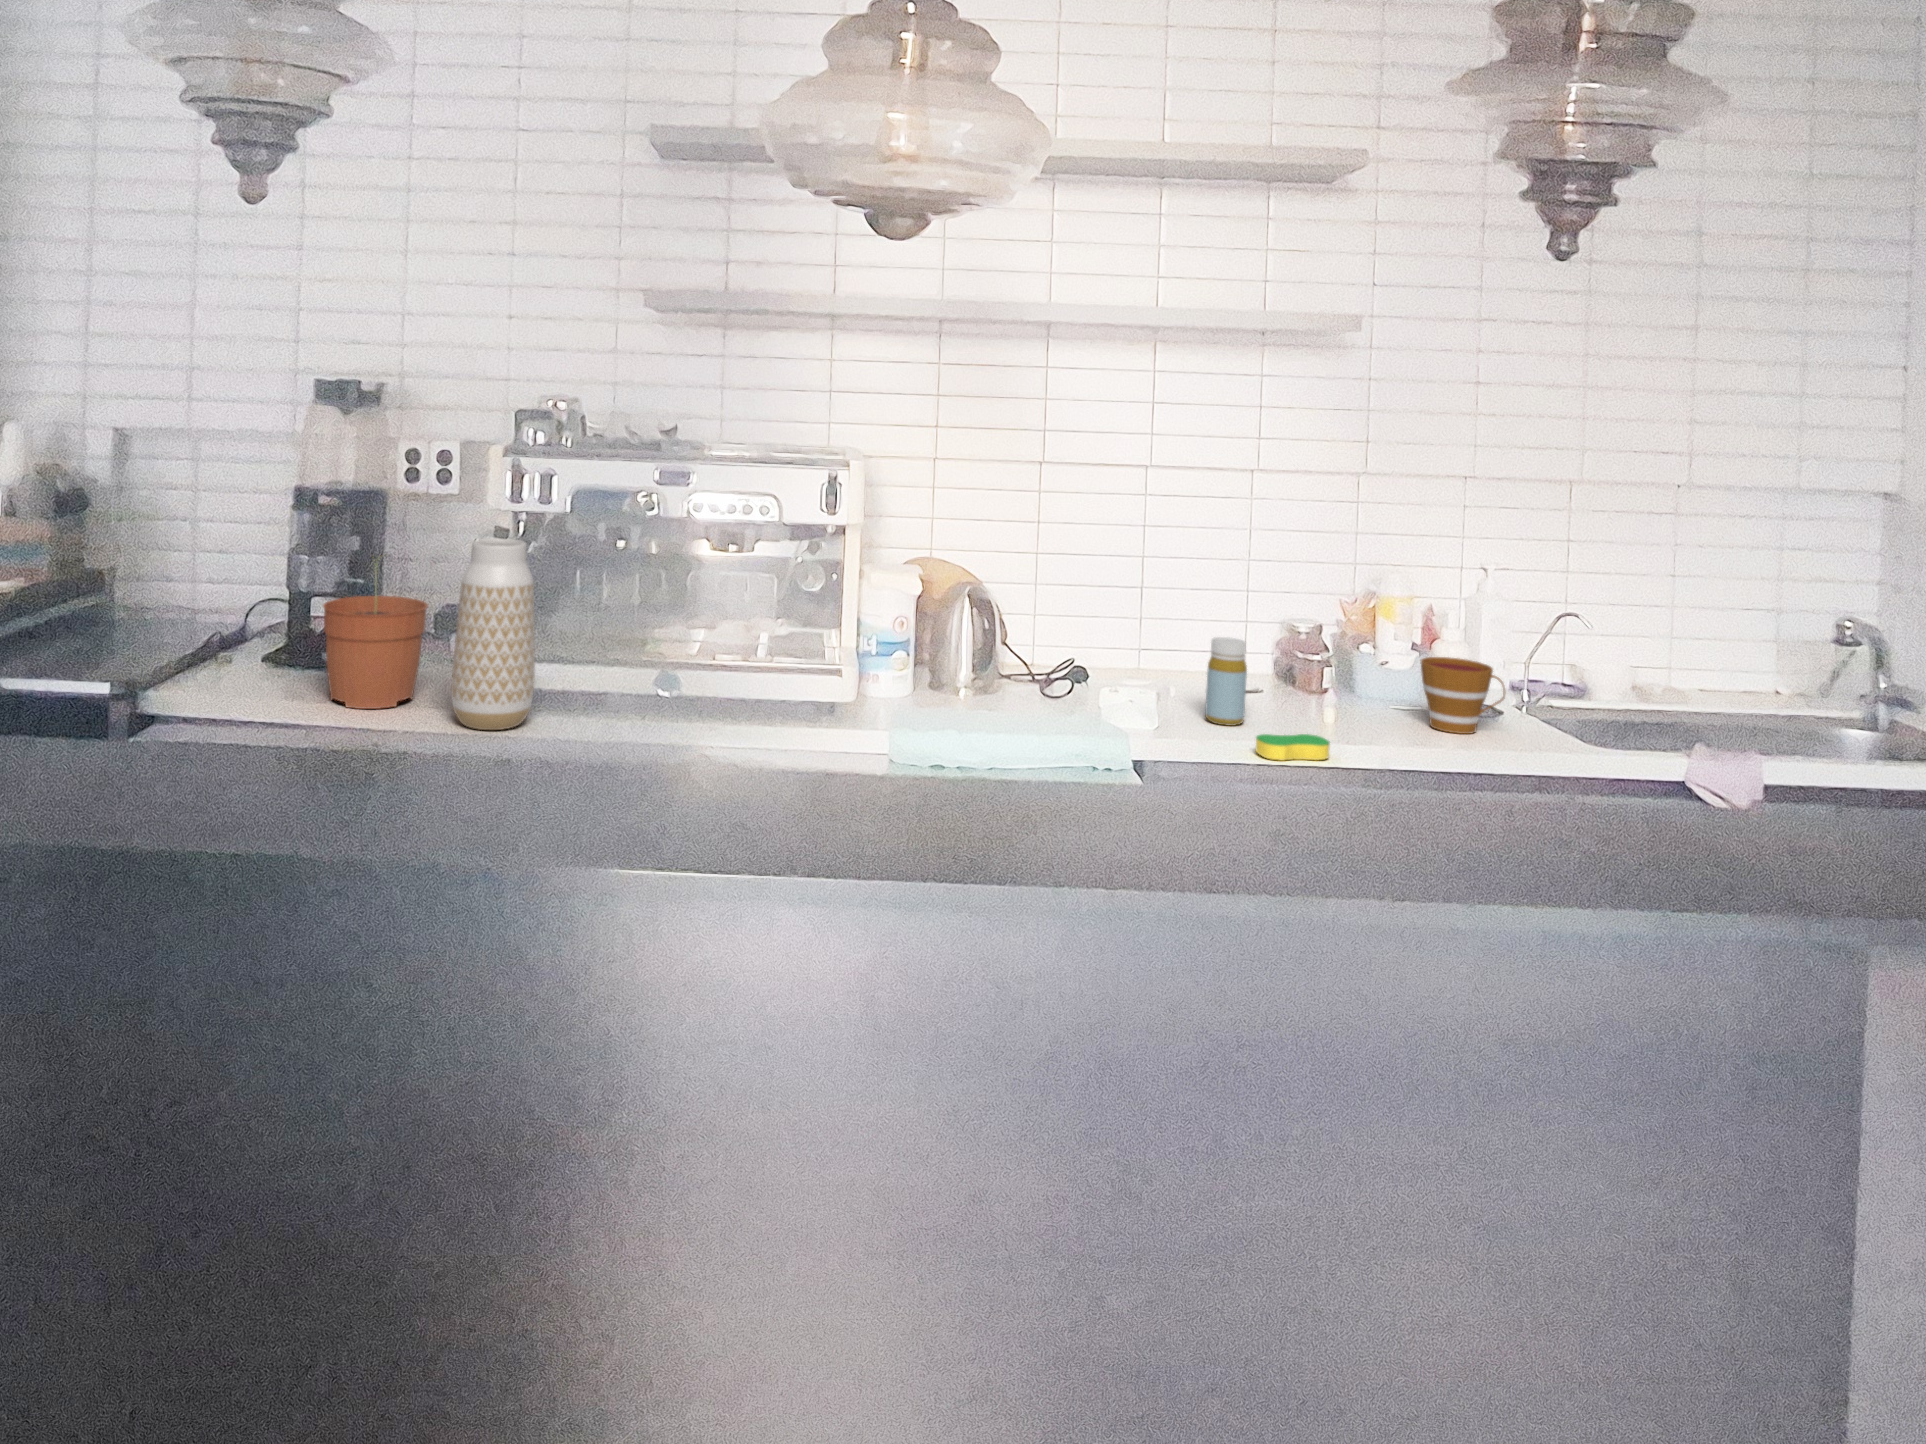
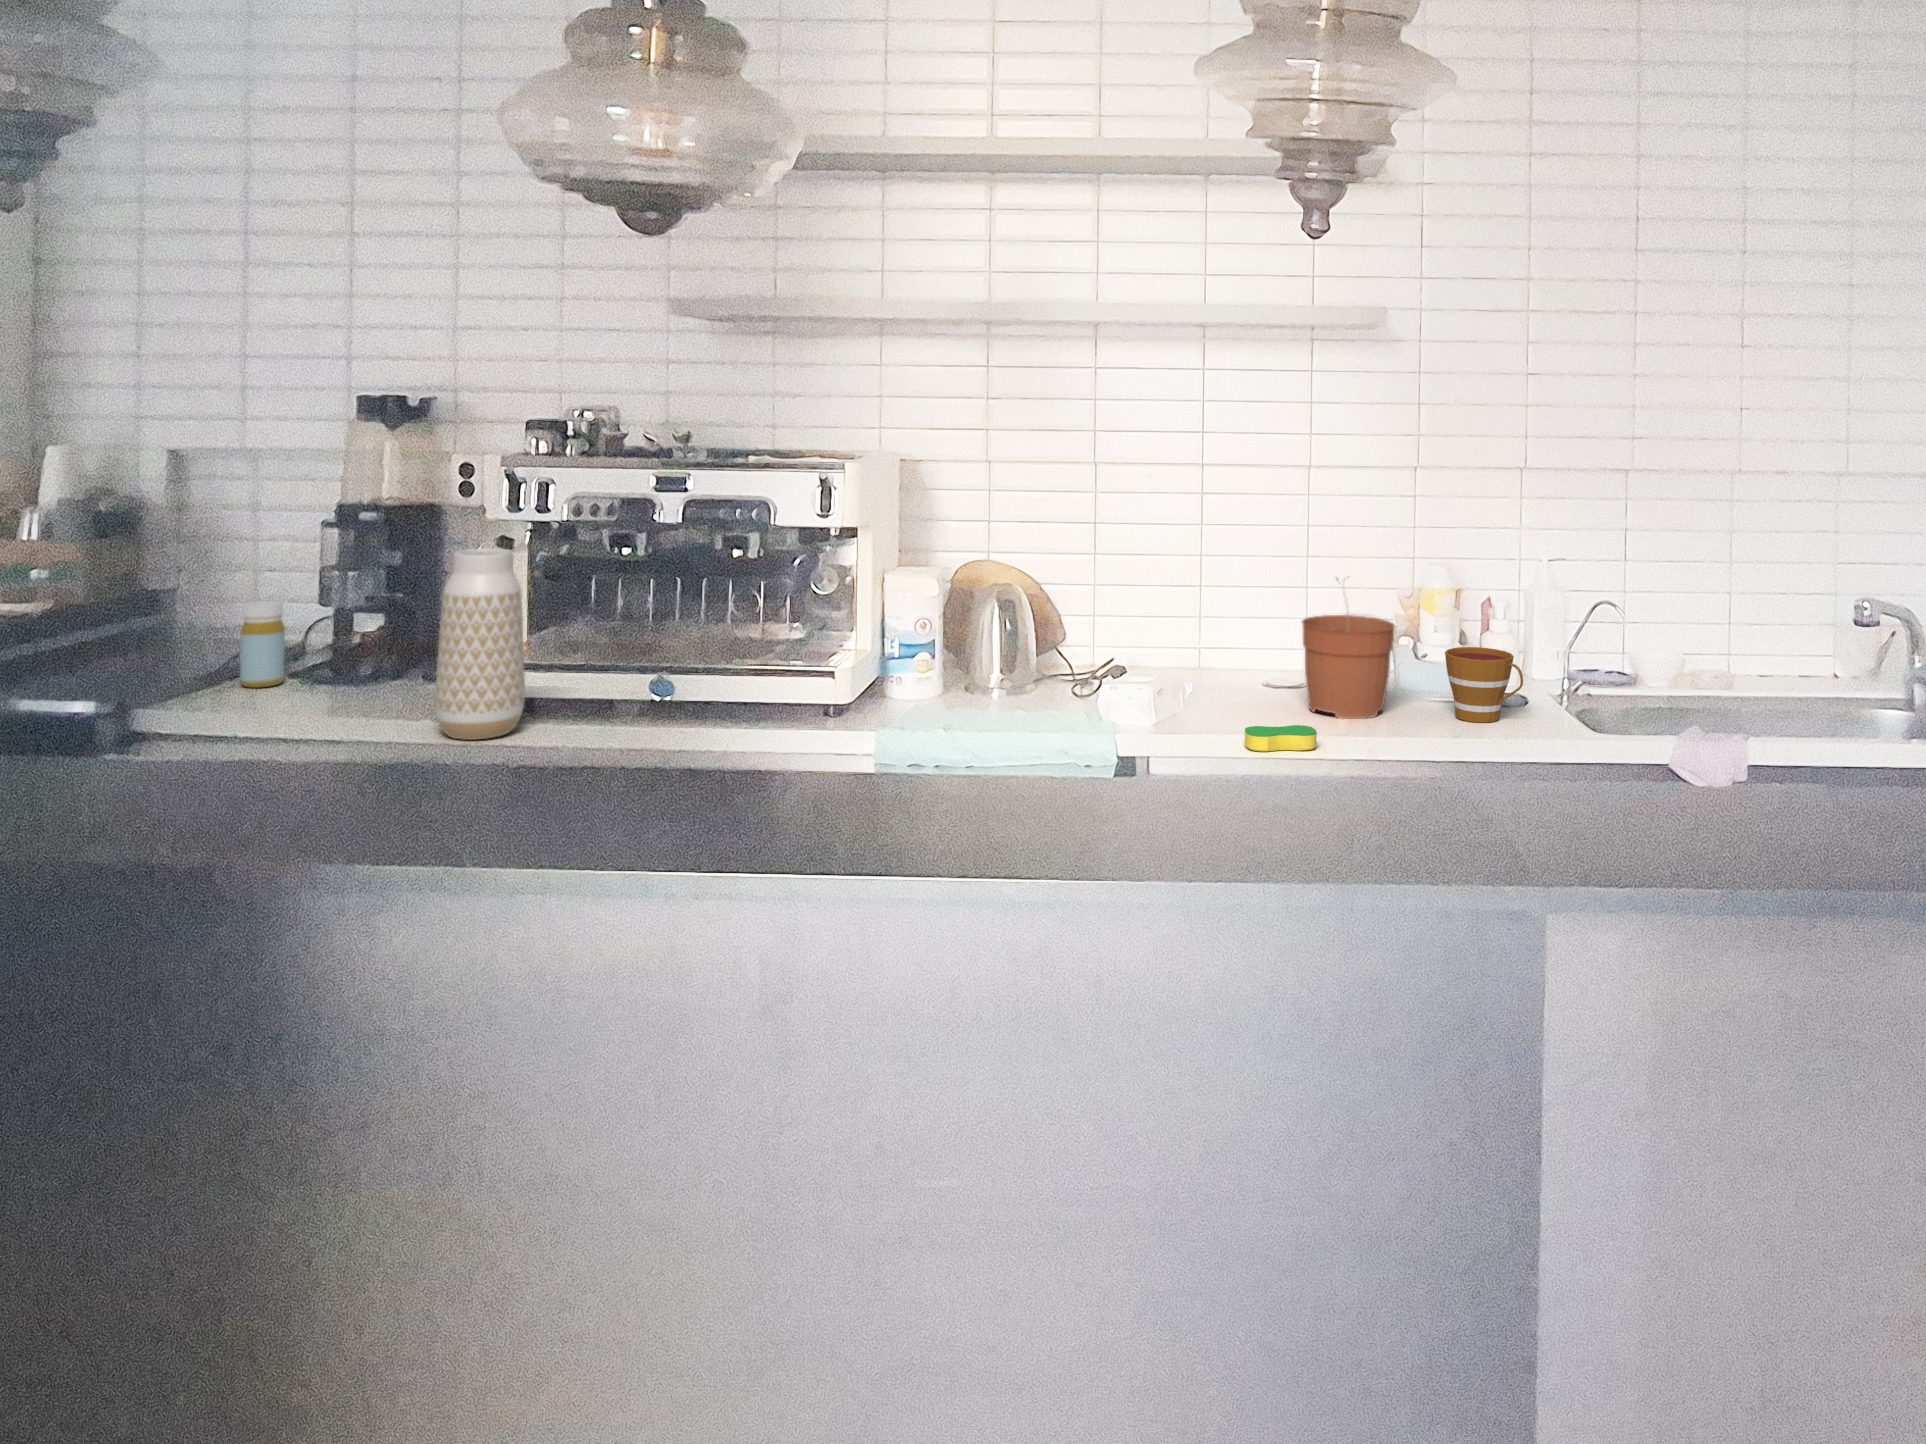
plant pot: present [323,583,428,709] -> present [1302,592,1395,719]
bottle: present [1205,637,1247,726] -> present [240,601,285,688]

